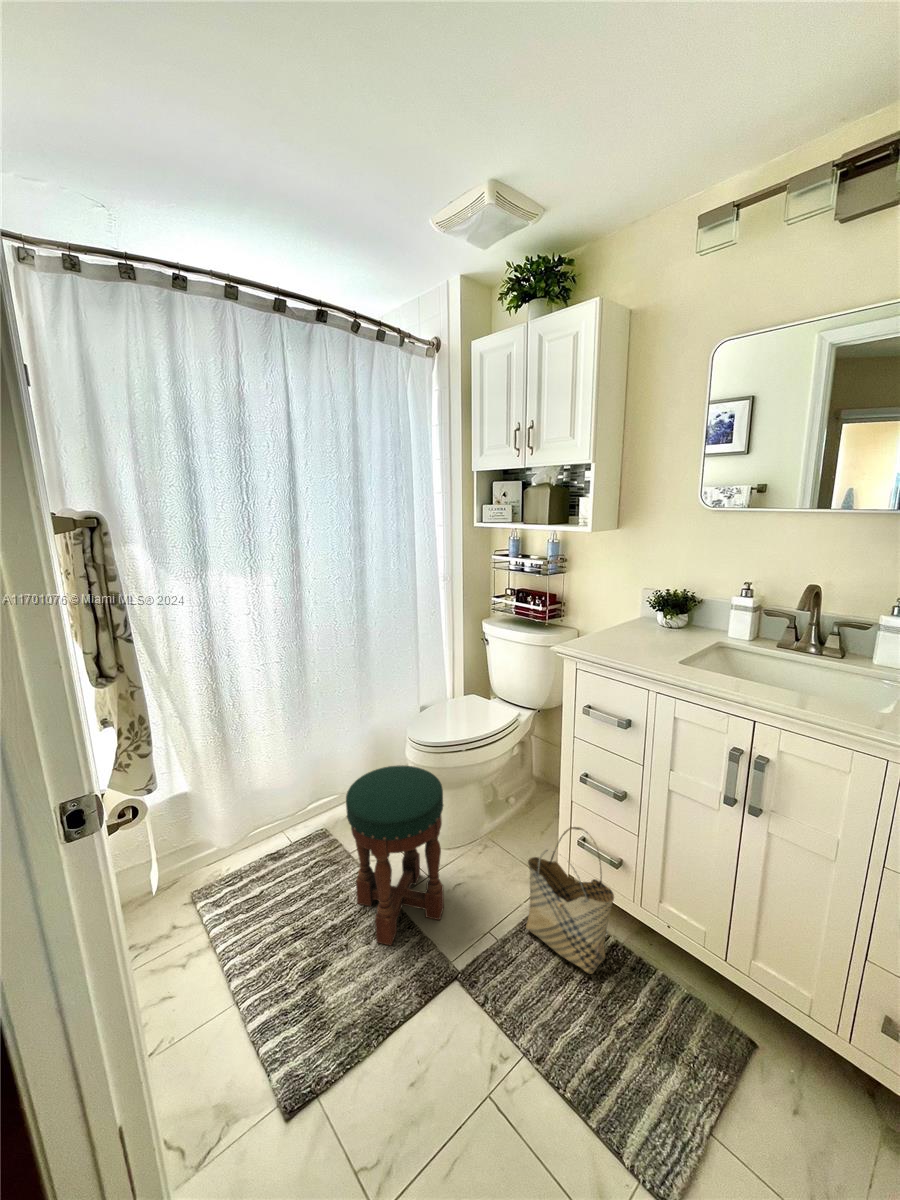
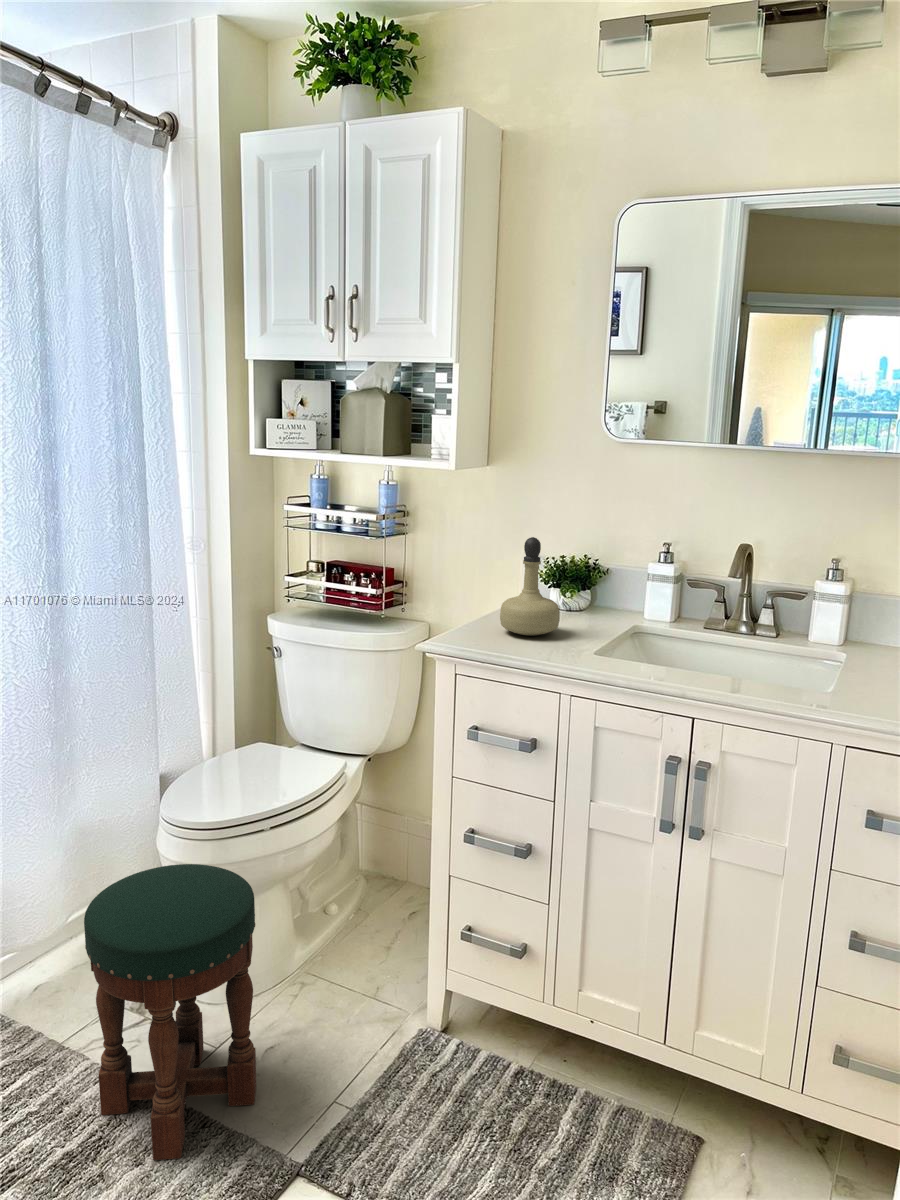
perfume bottle: none [612,578,656,645] -> present [500,537,560,636]
woven basket: present [526,827,614,974] -> none [392,911,521,1115]

